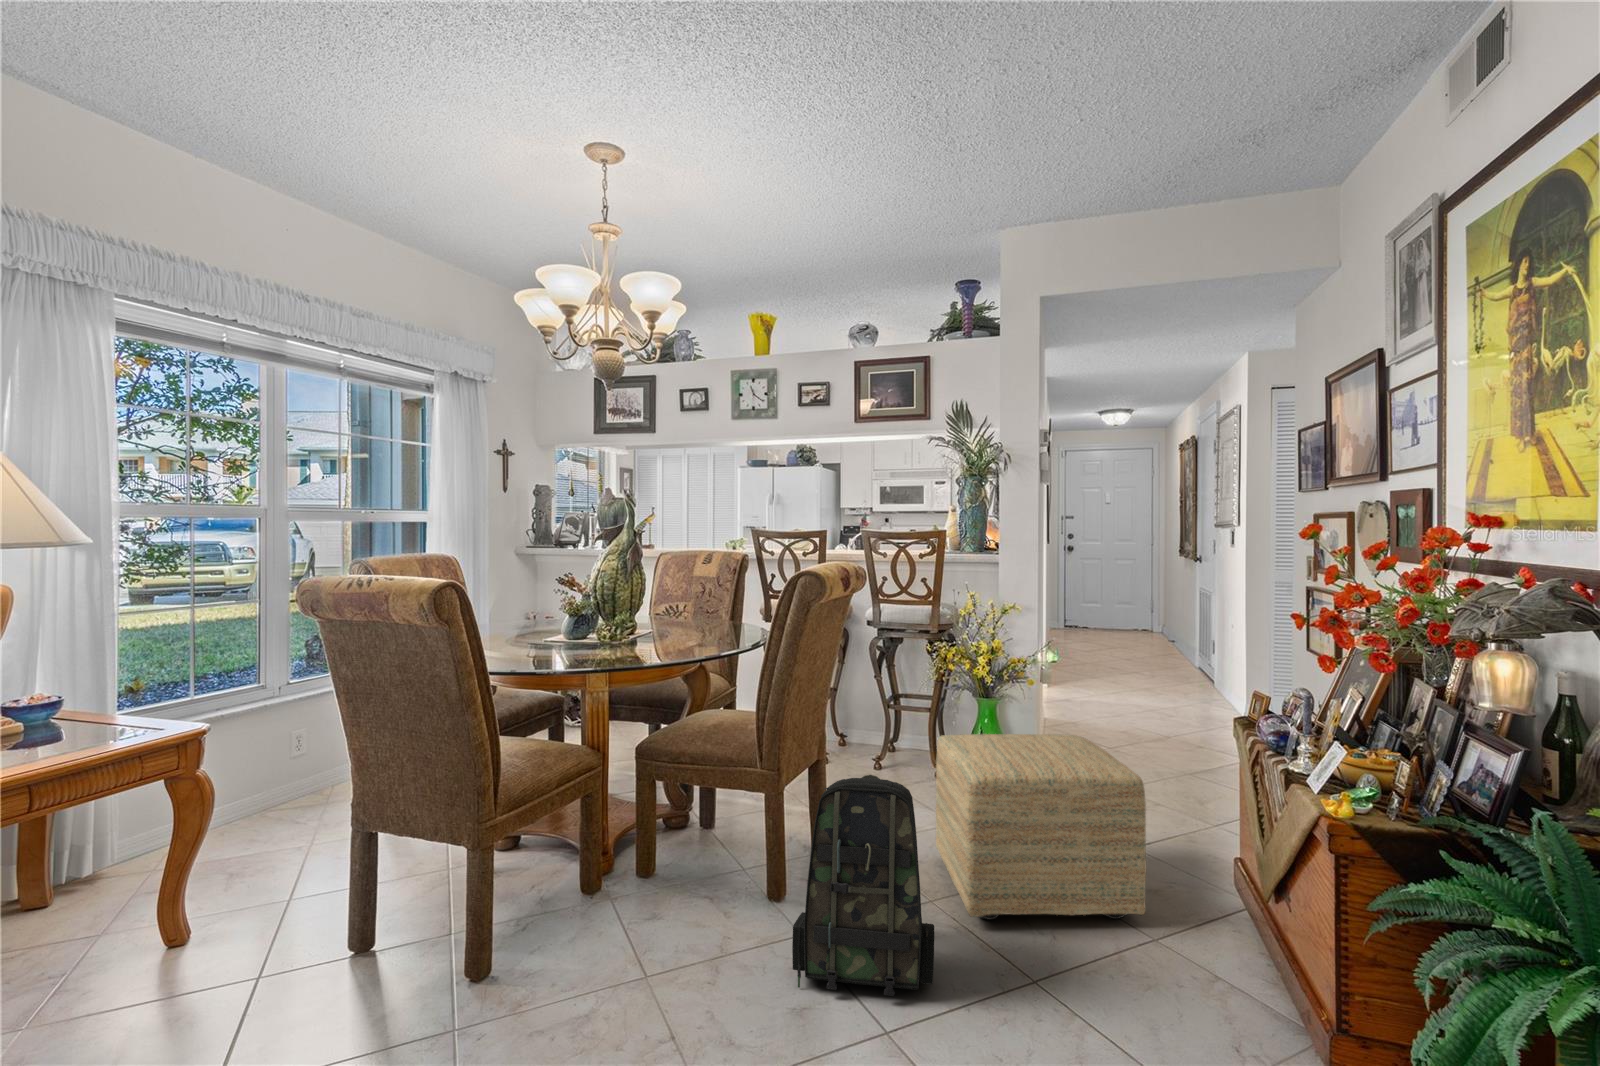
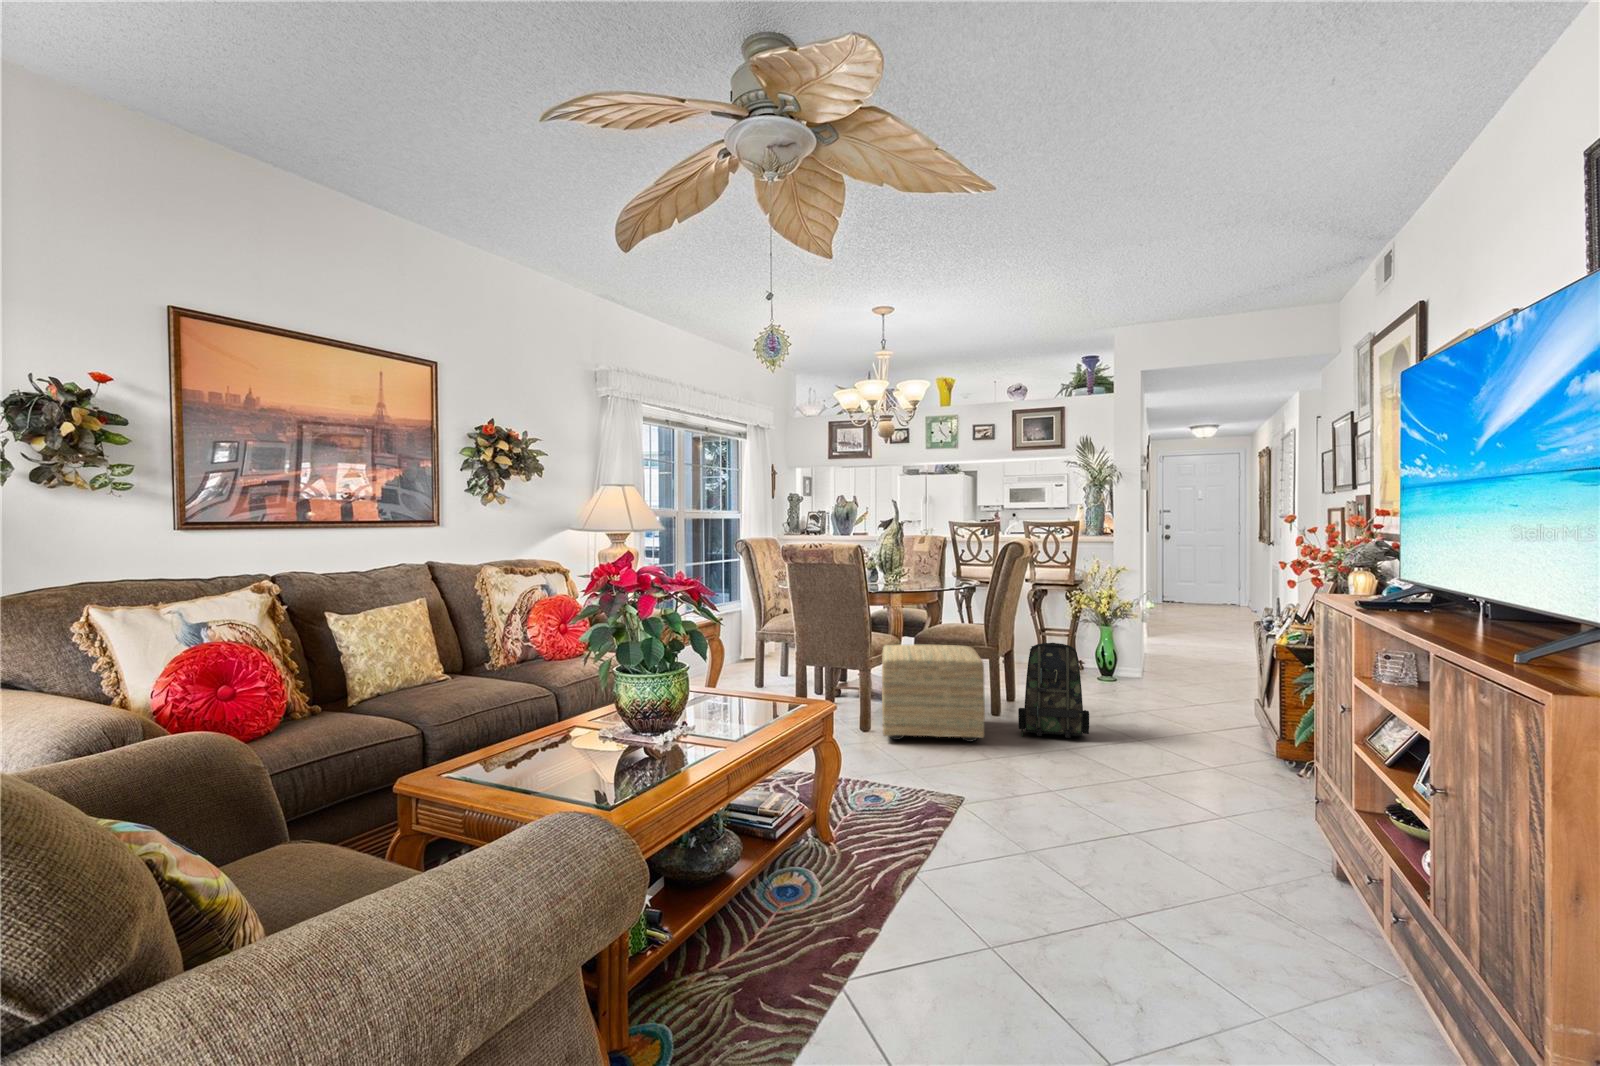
ottoman: present [936,734,1146,920] -> present [882,645,985,742]

